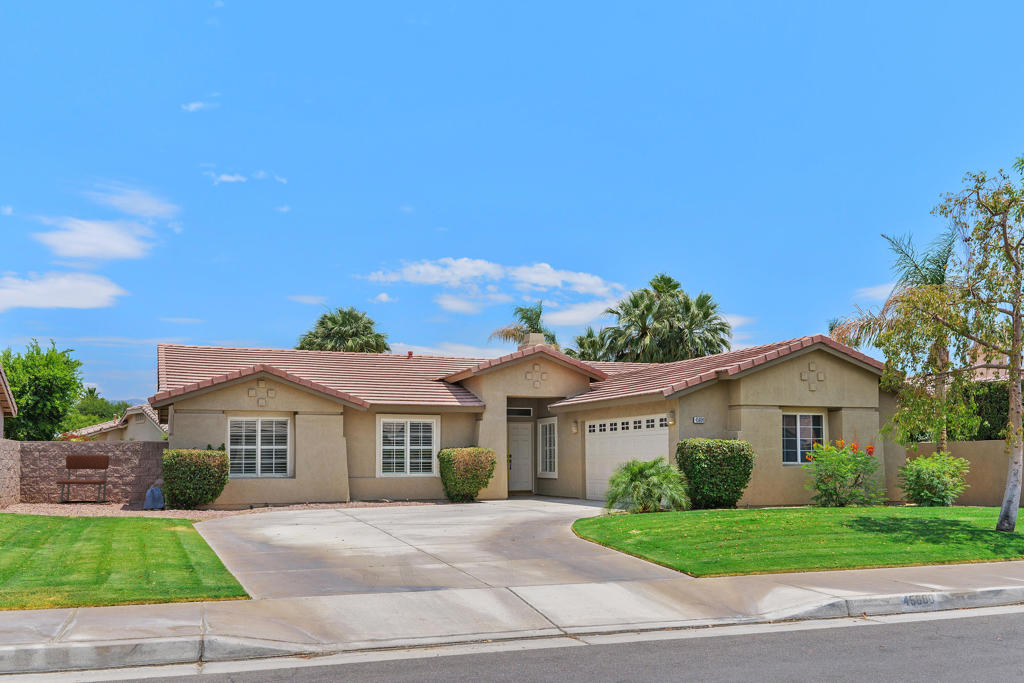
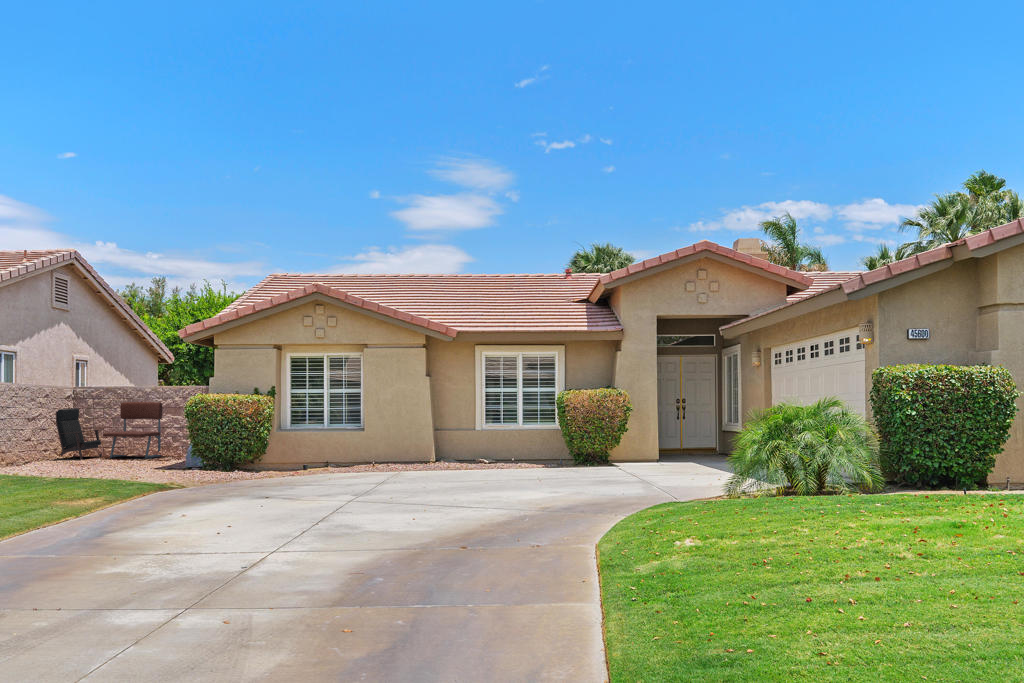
lounge chair: none [9,460,50,505] -> present [54,408,103,460]

